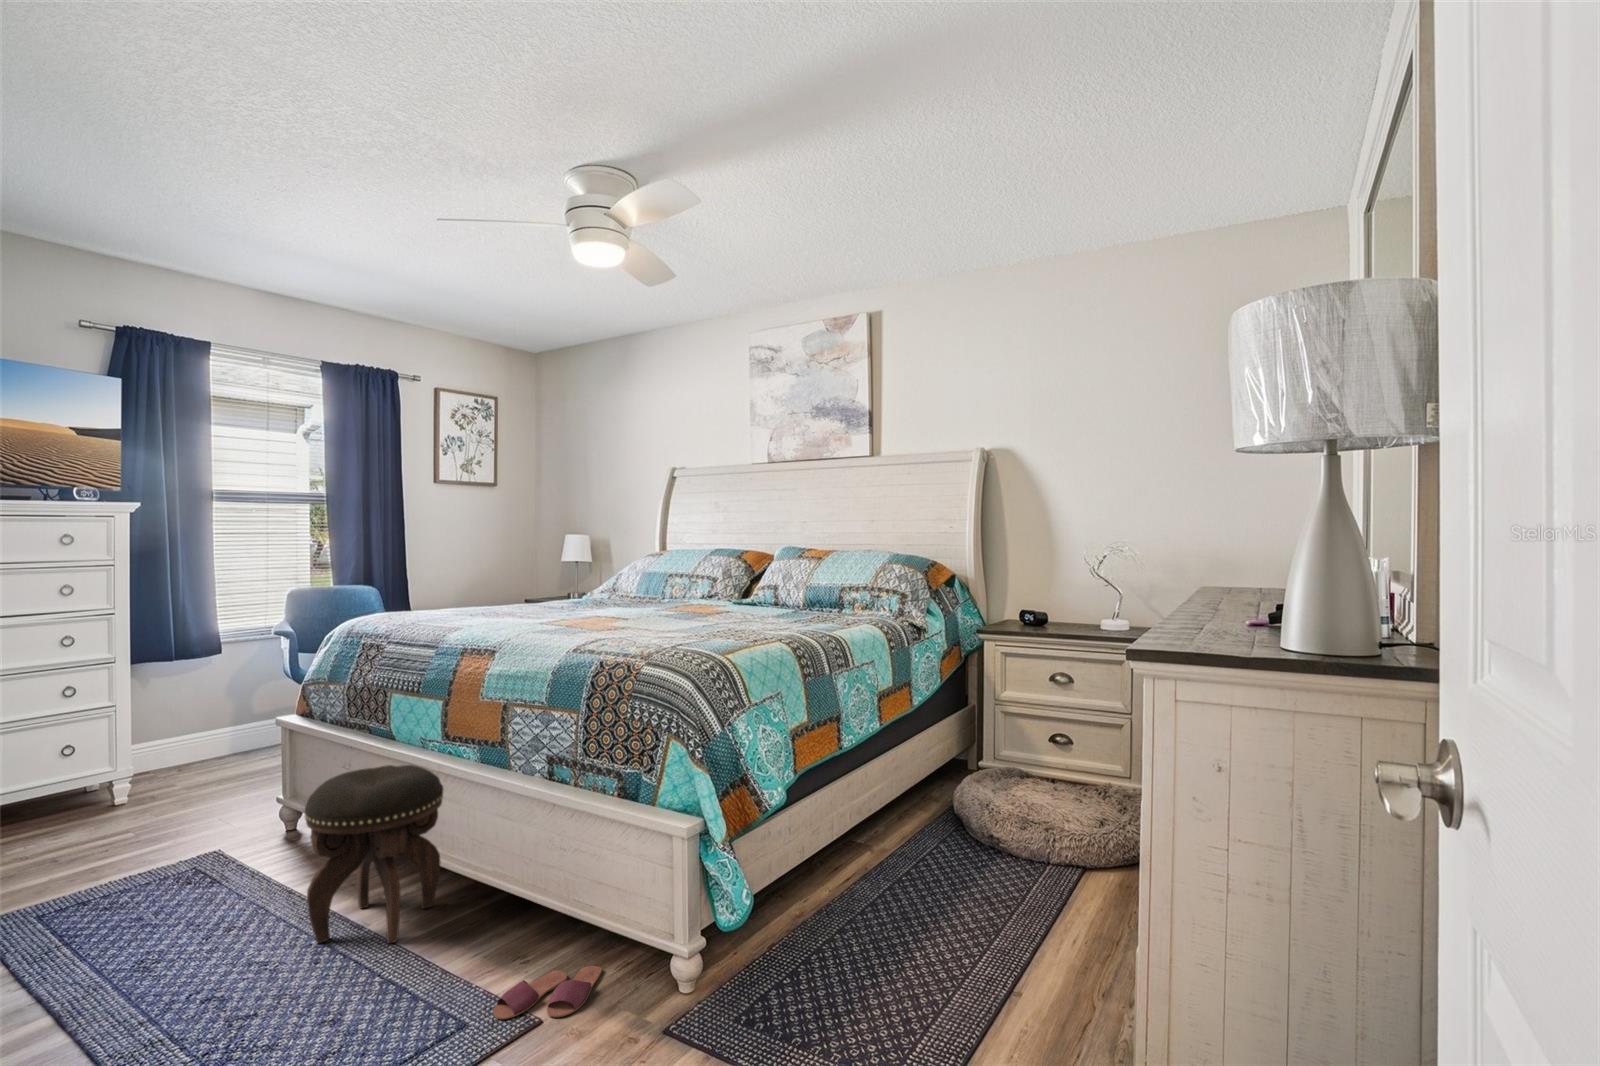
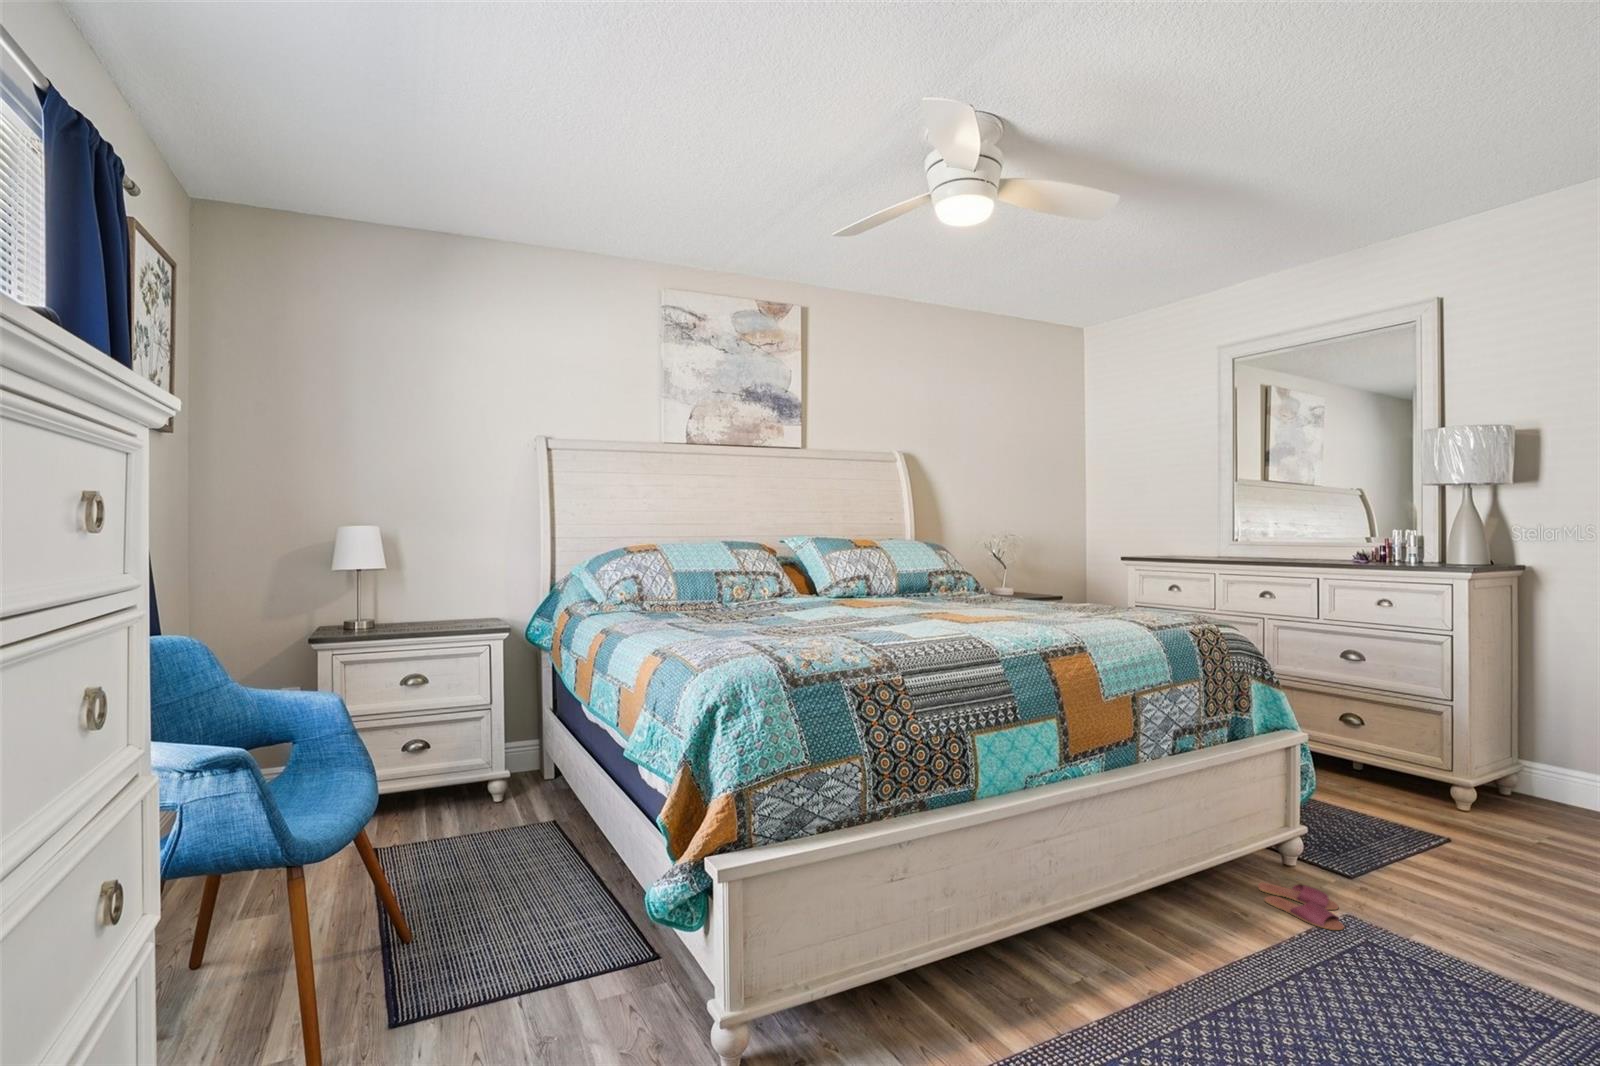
footstool: present [305,765,443,943] -> none [1063,791,1220,1019]

